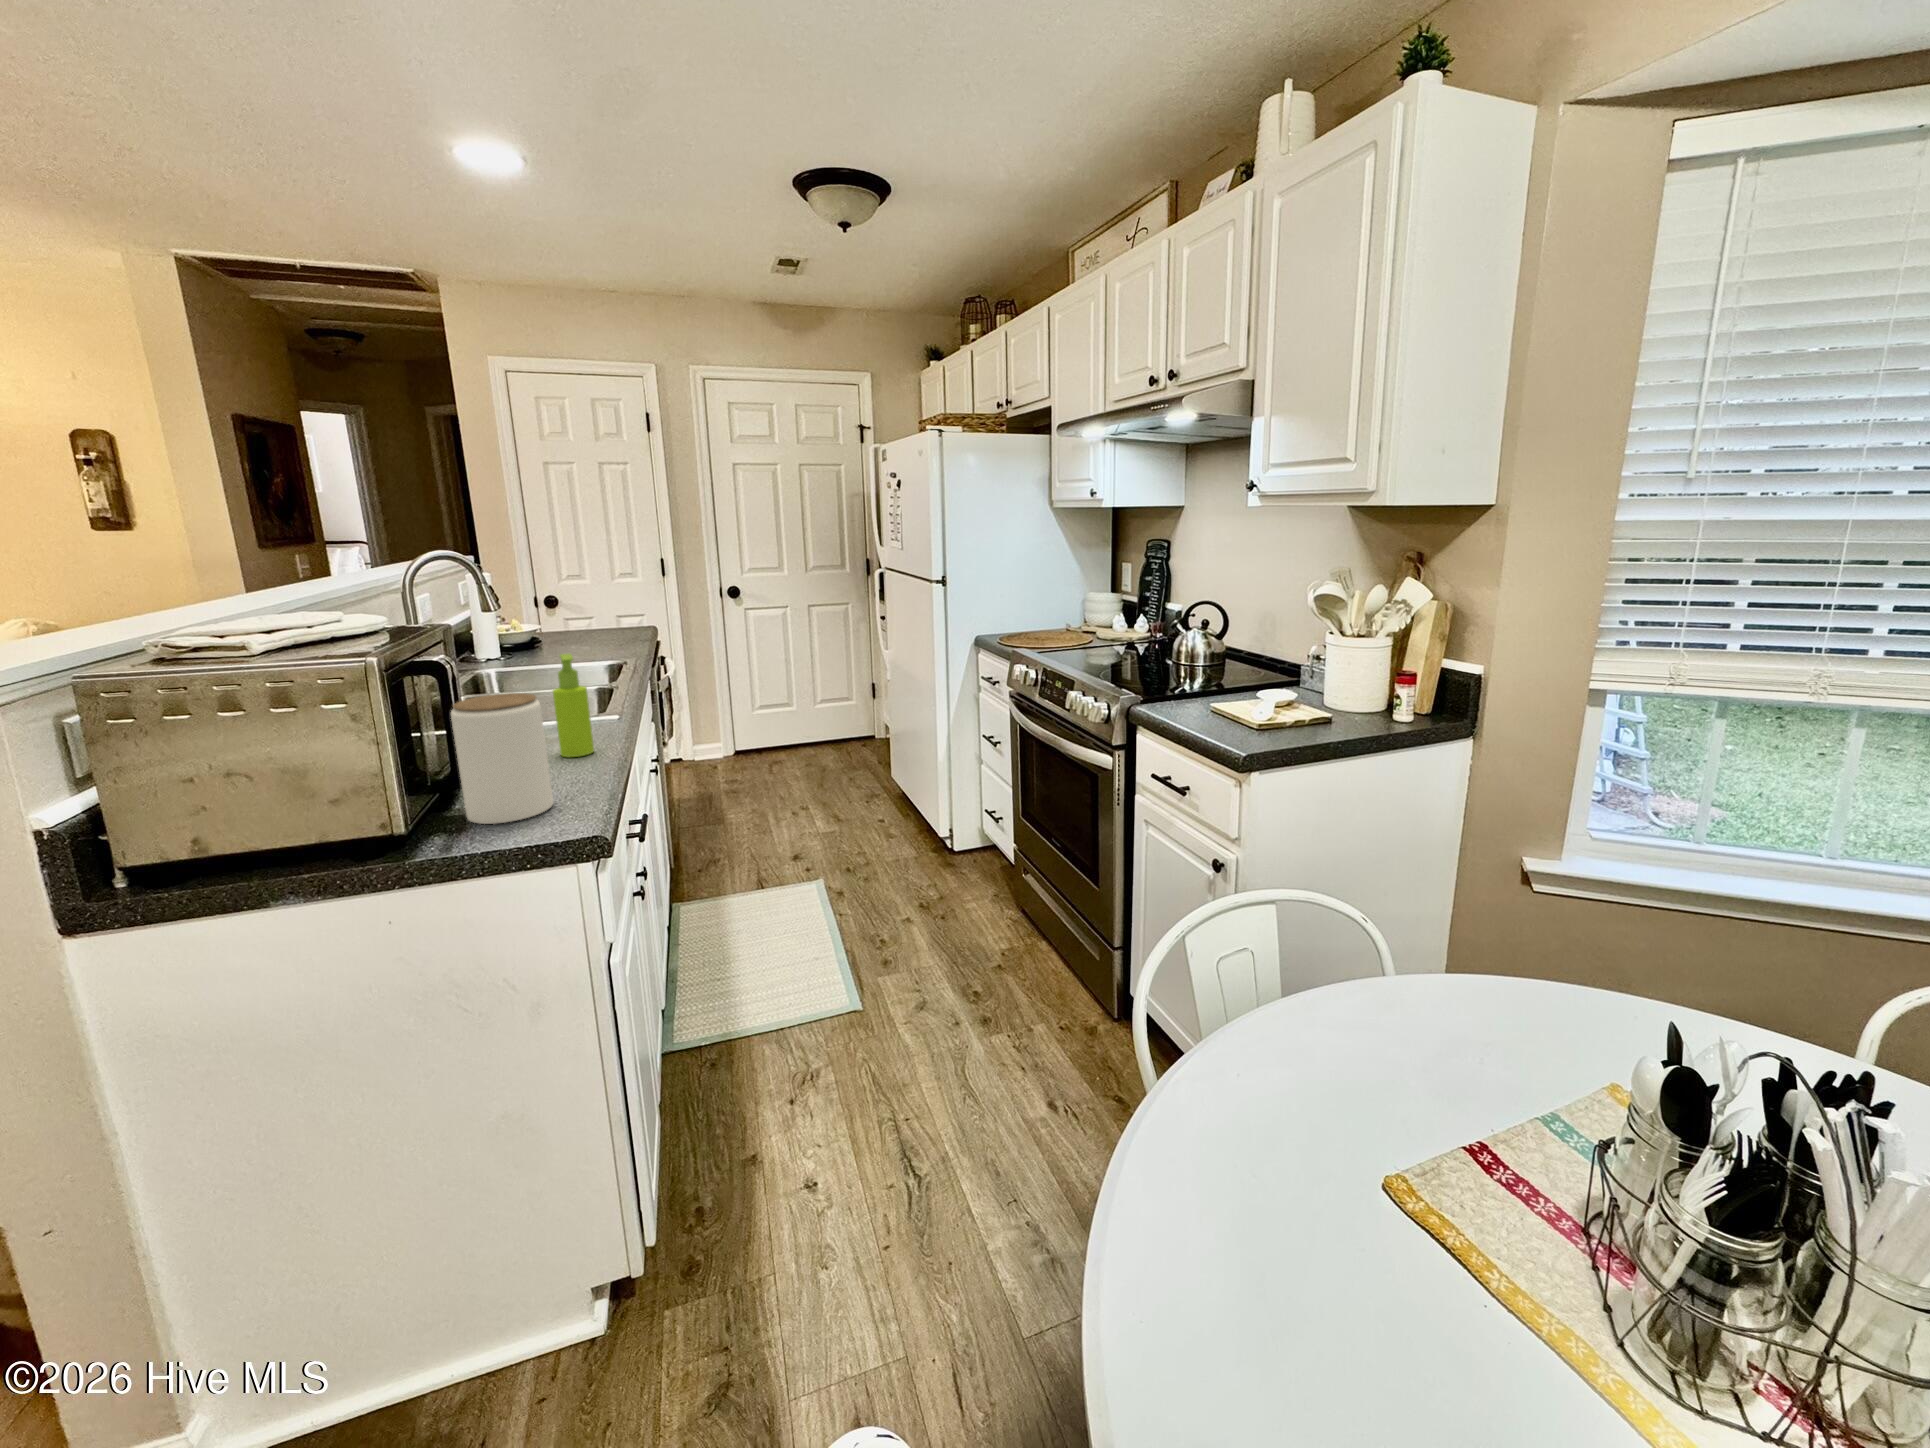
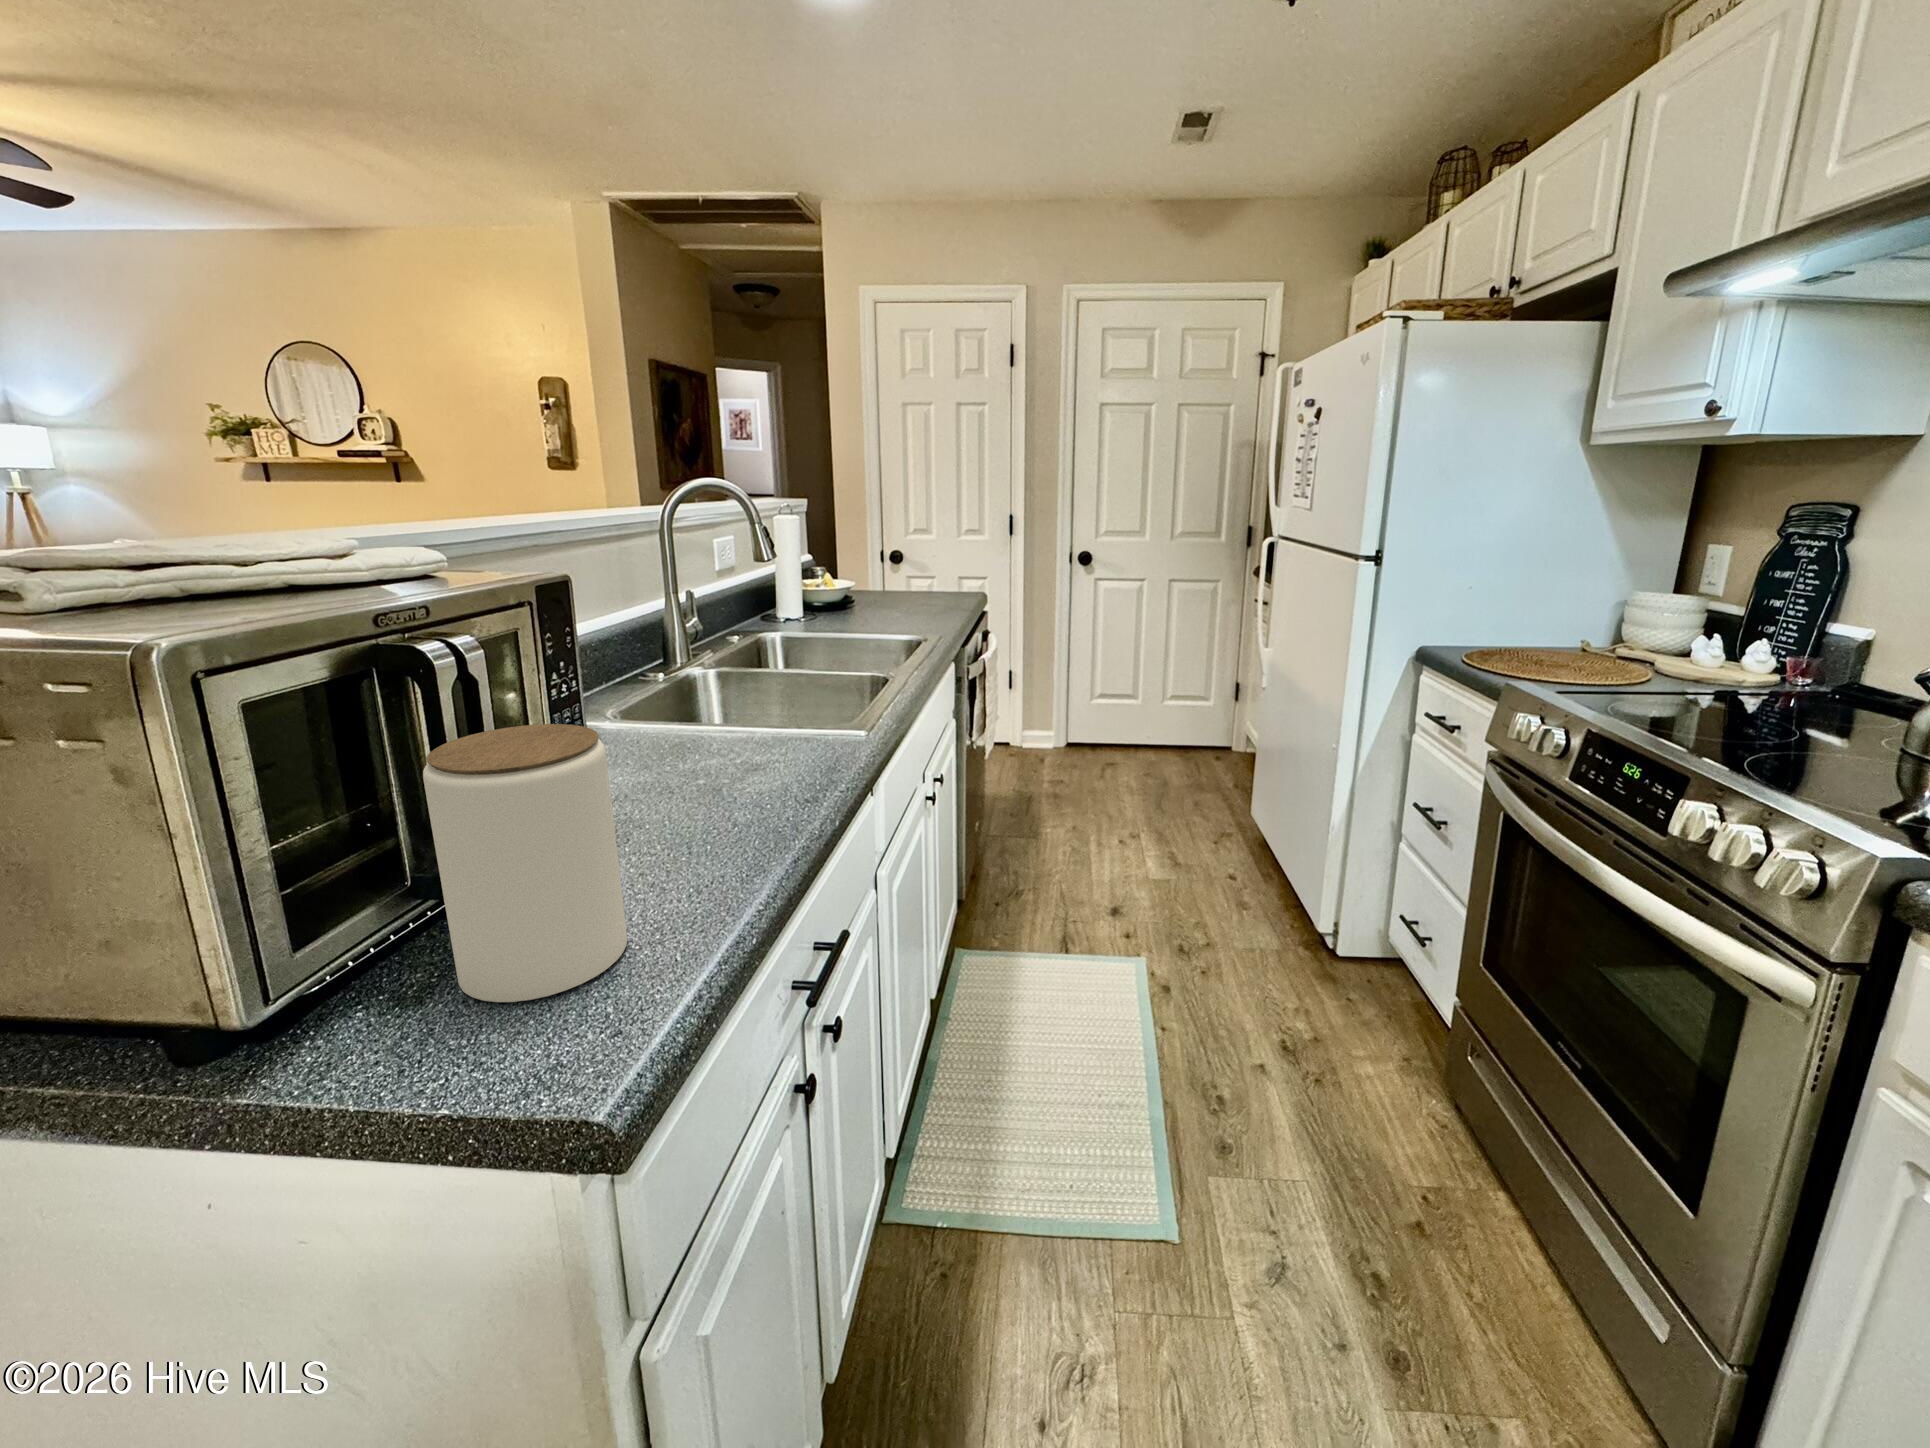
soap dispenser: present [553,654,594,757] -> none [727,641,787,818]

